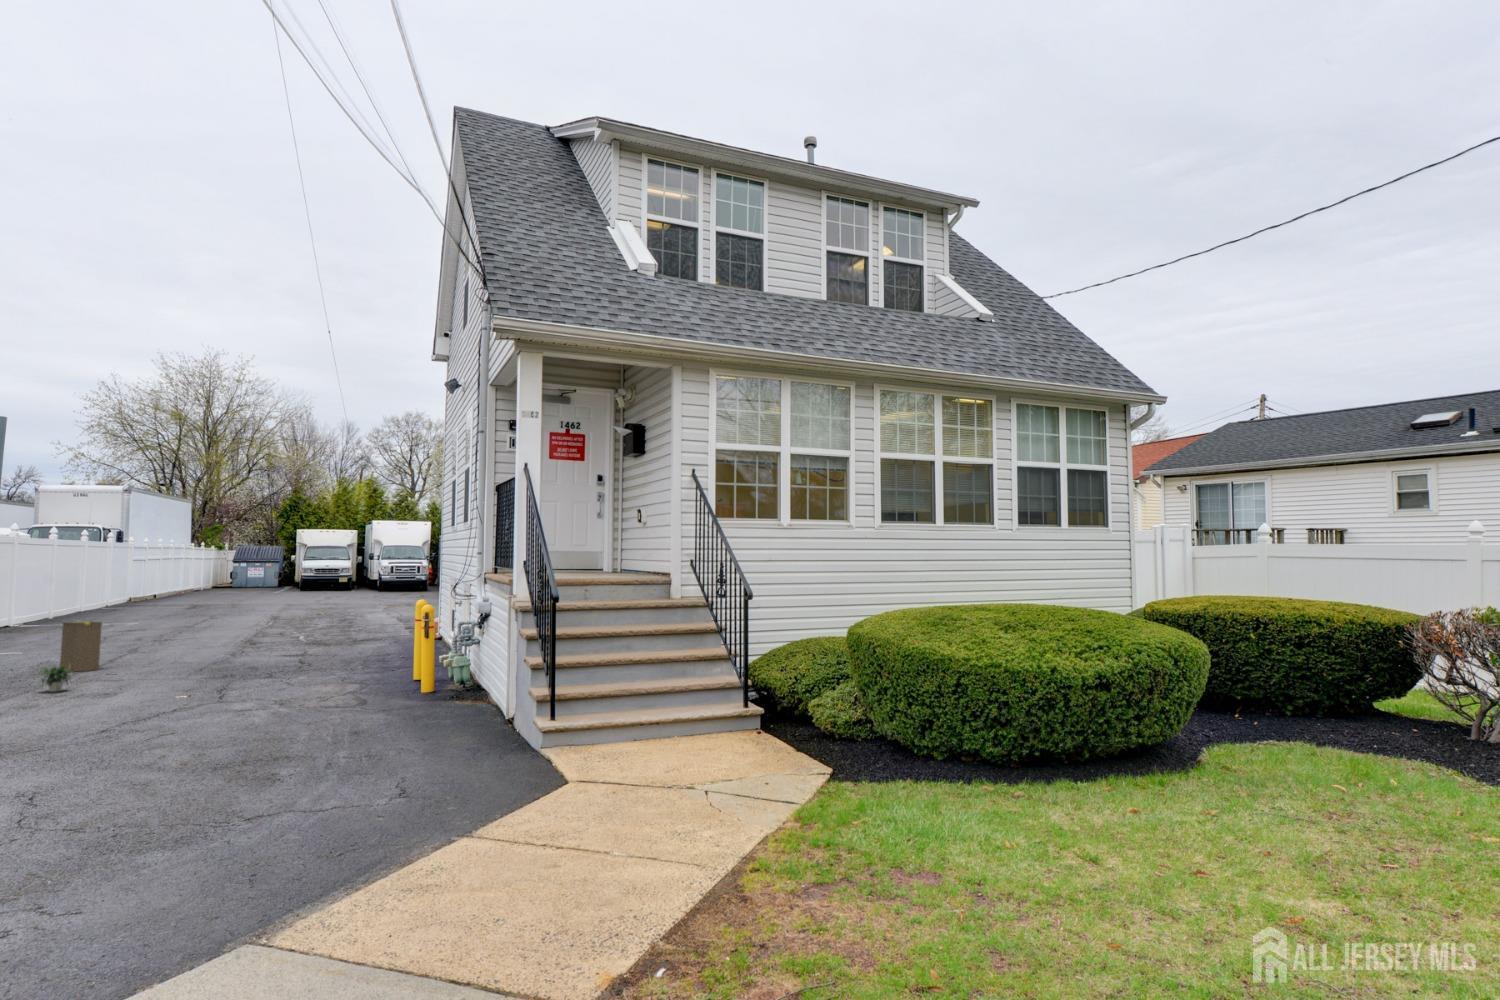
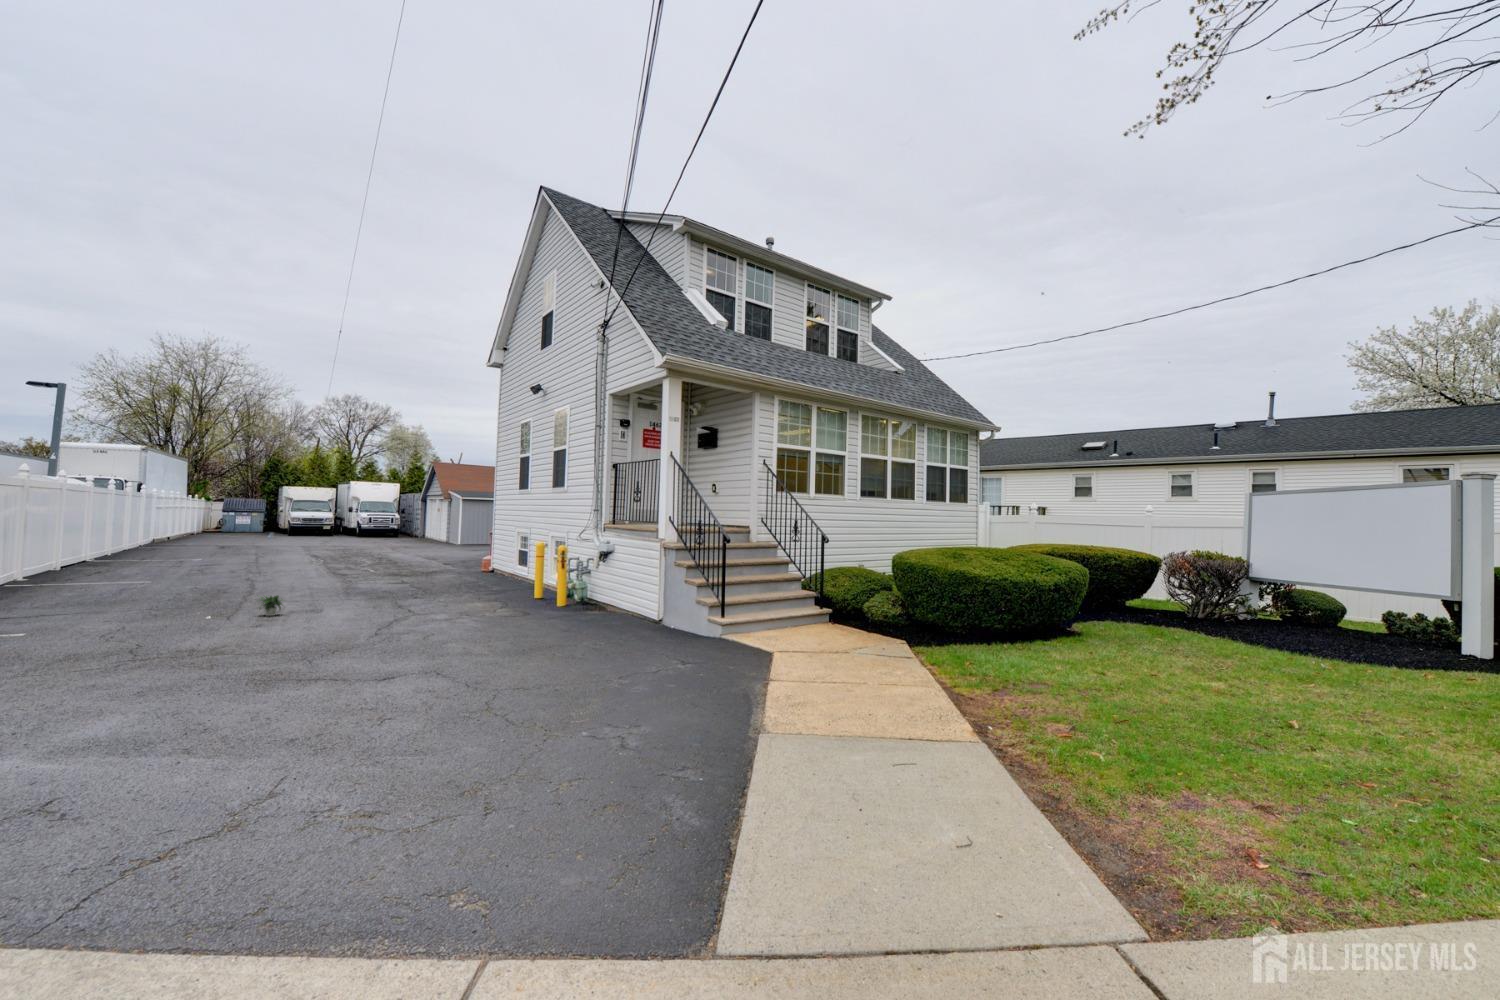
cardboard box: present [60,621,102,672] -> none [232,560,269,601]

